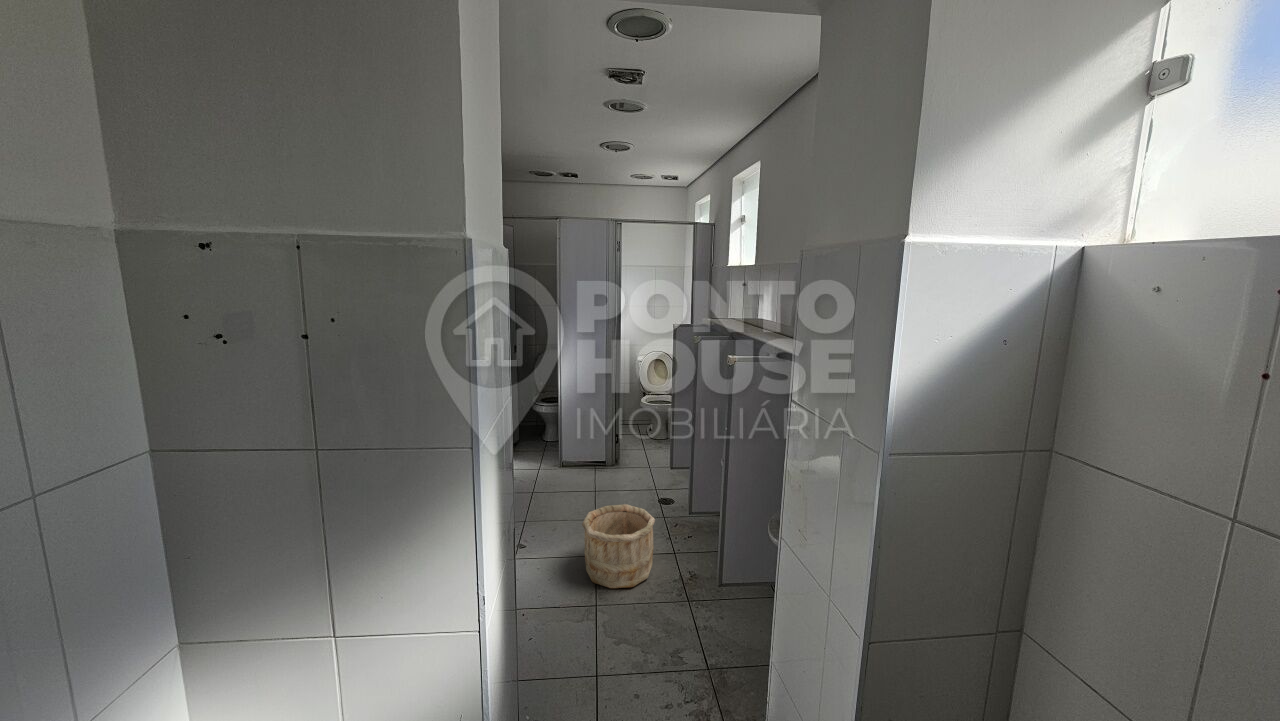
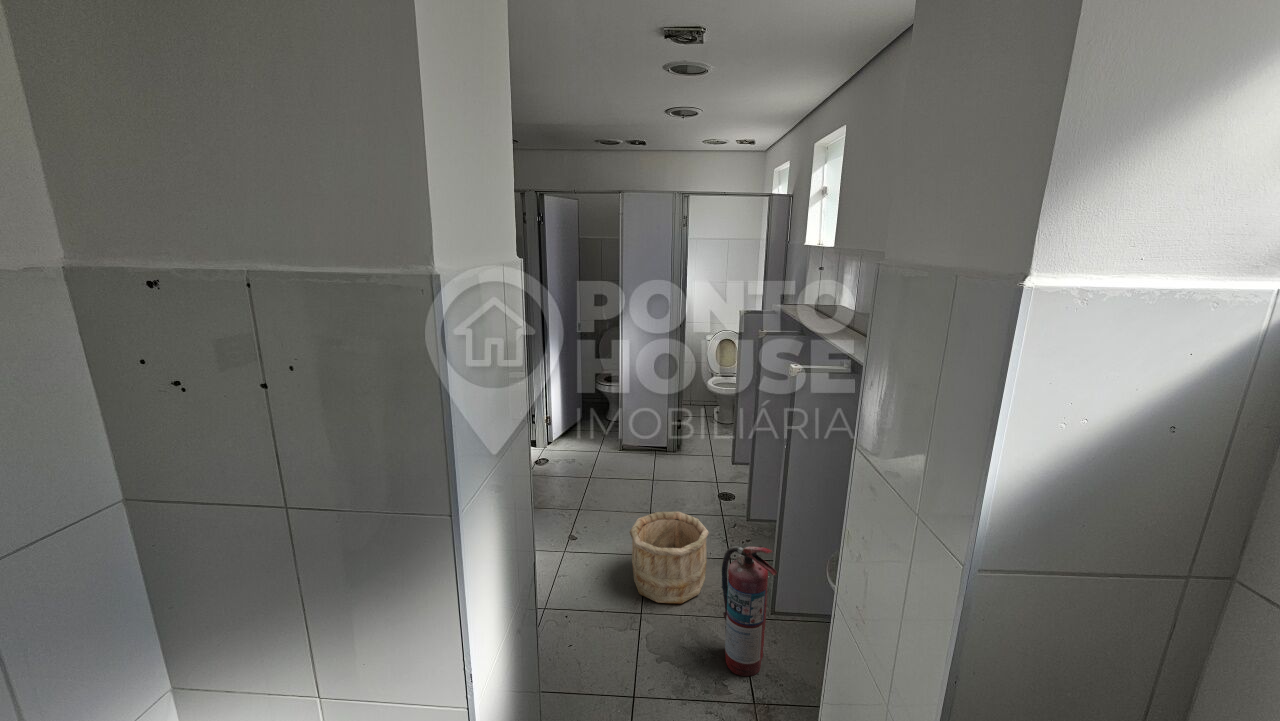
fire extinguisher: none [671,522,722,643] -> present [722,546,777,676]

